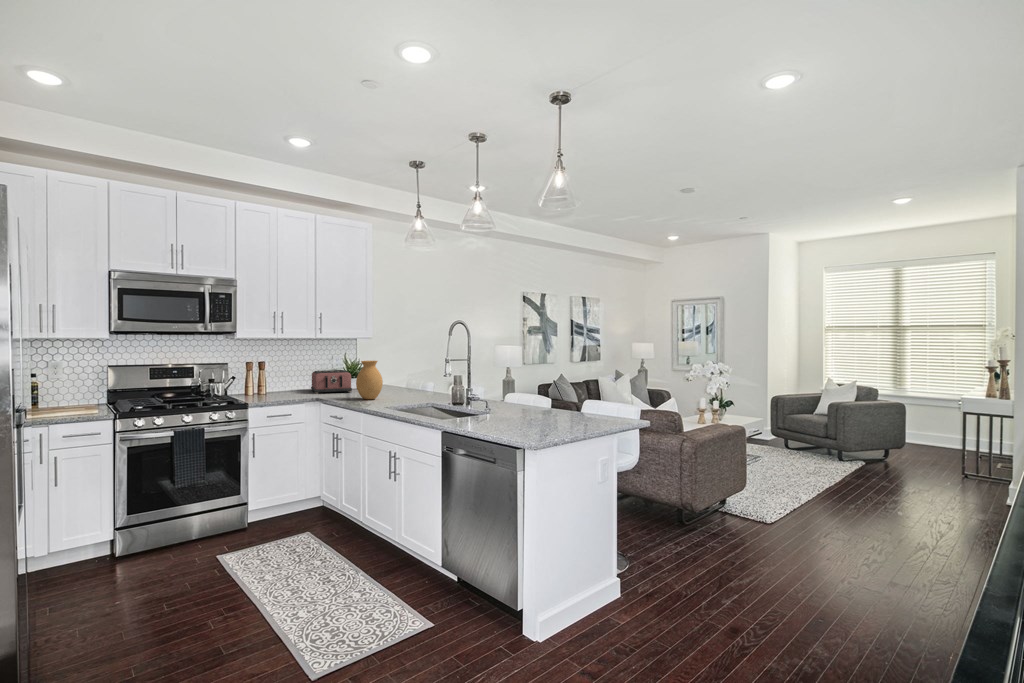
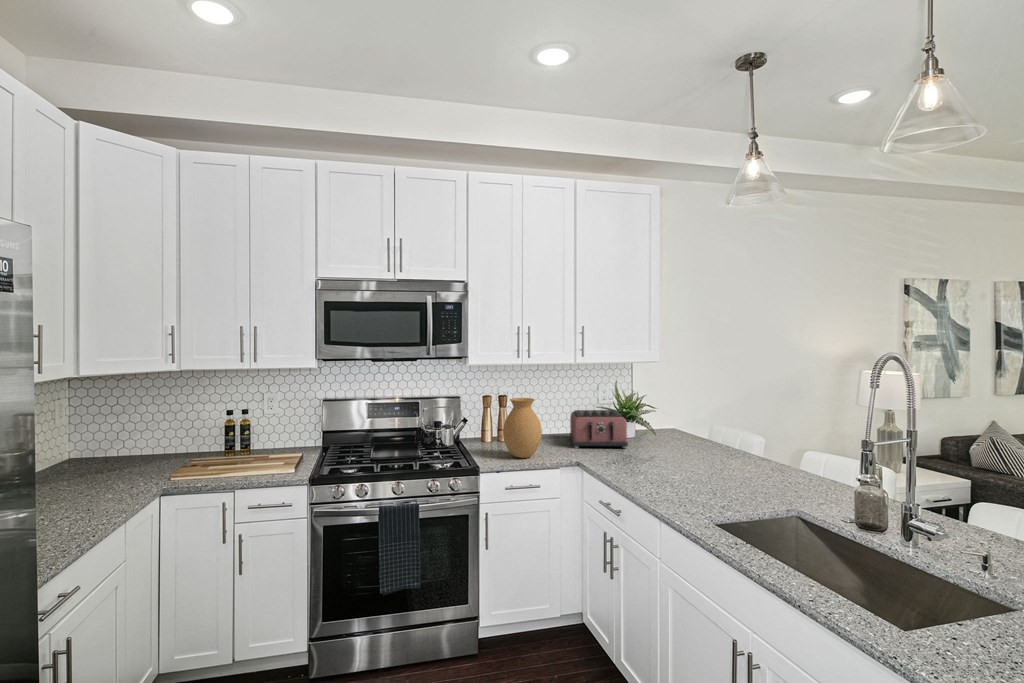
vase: present [356,361,383,400] -> present [503,398,542,458]

